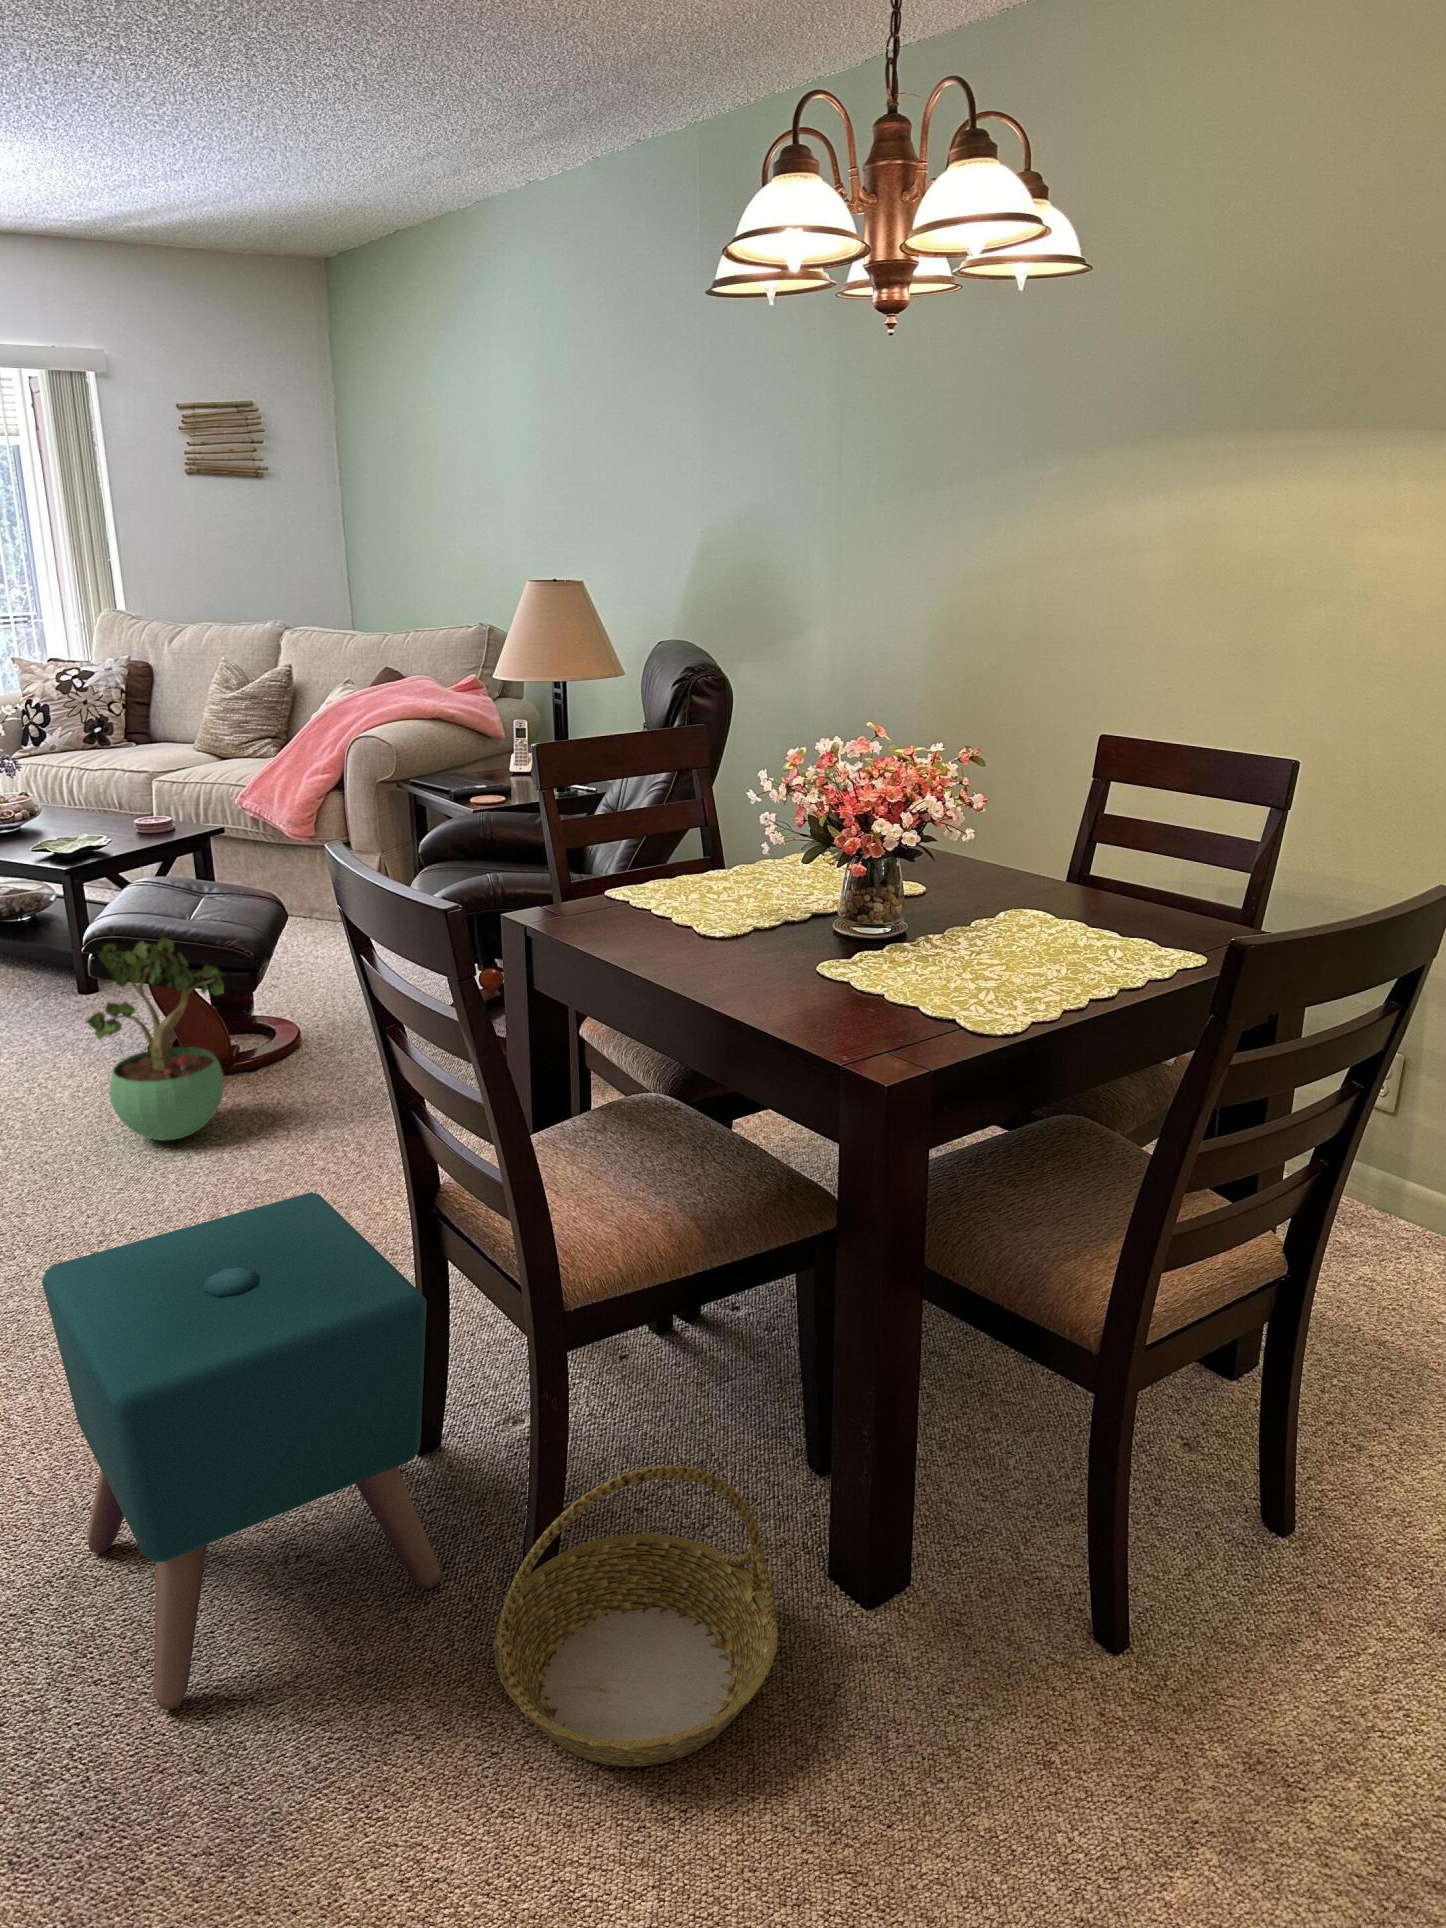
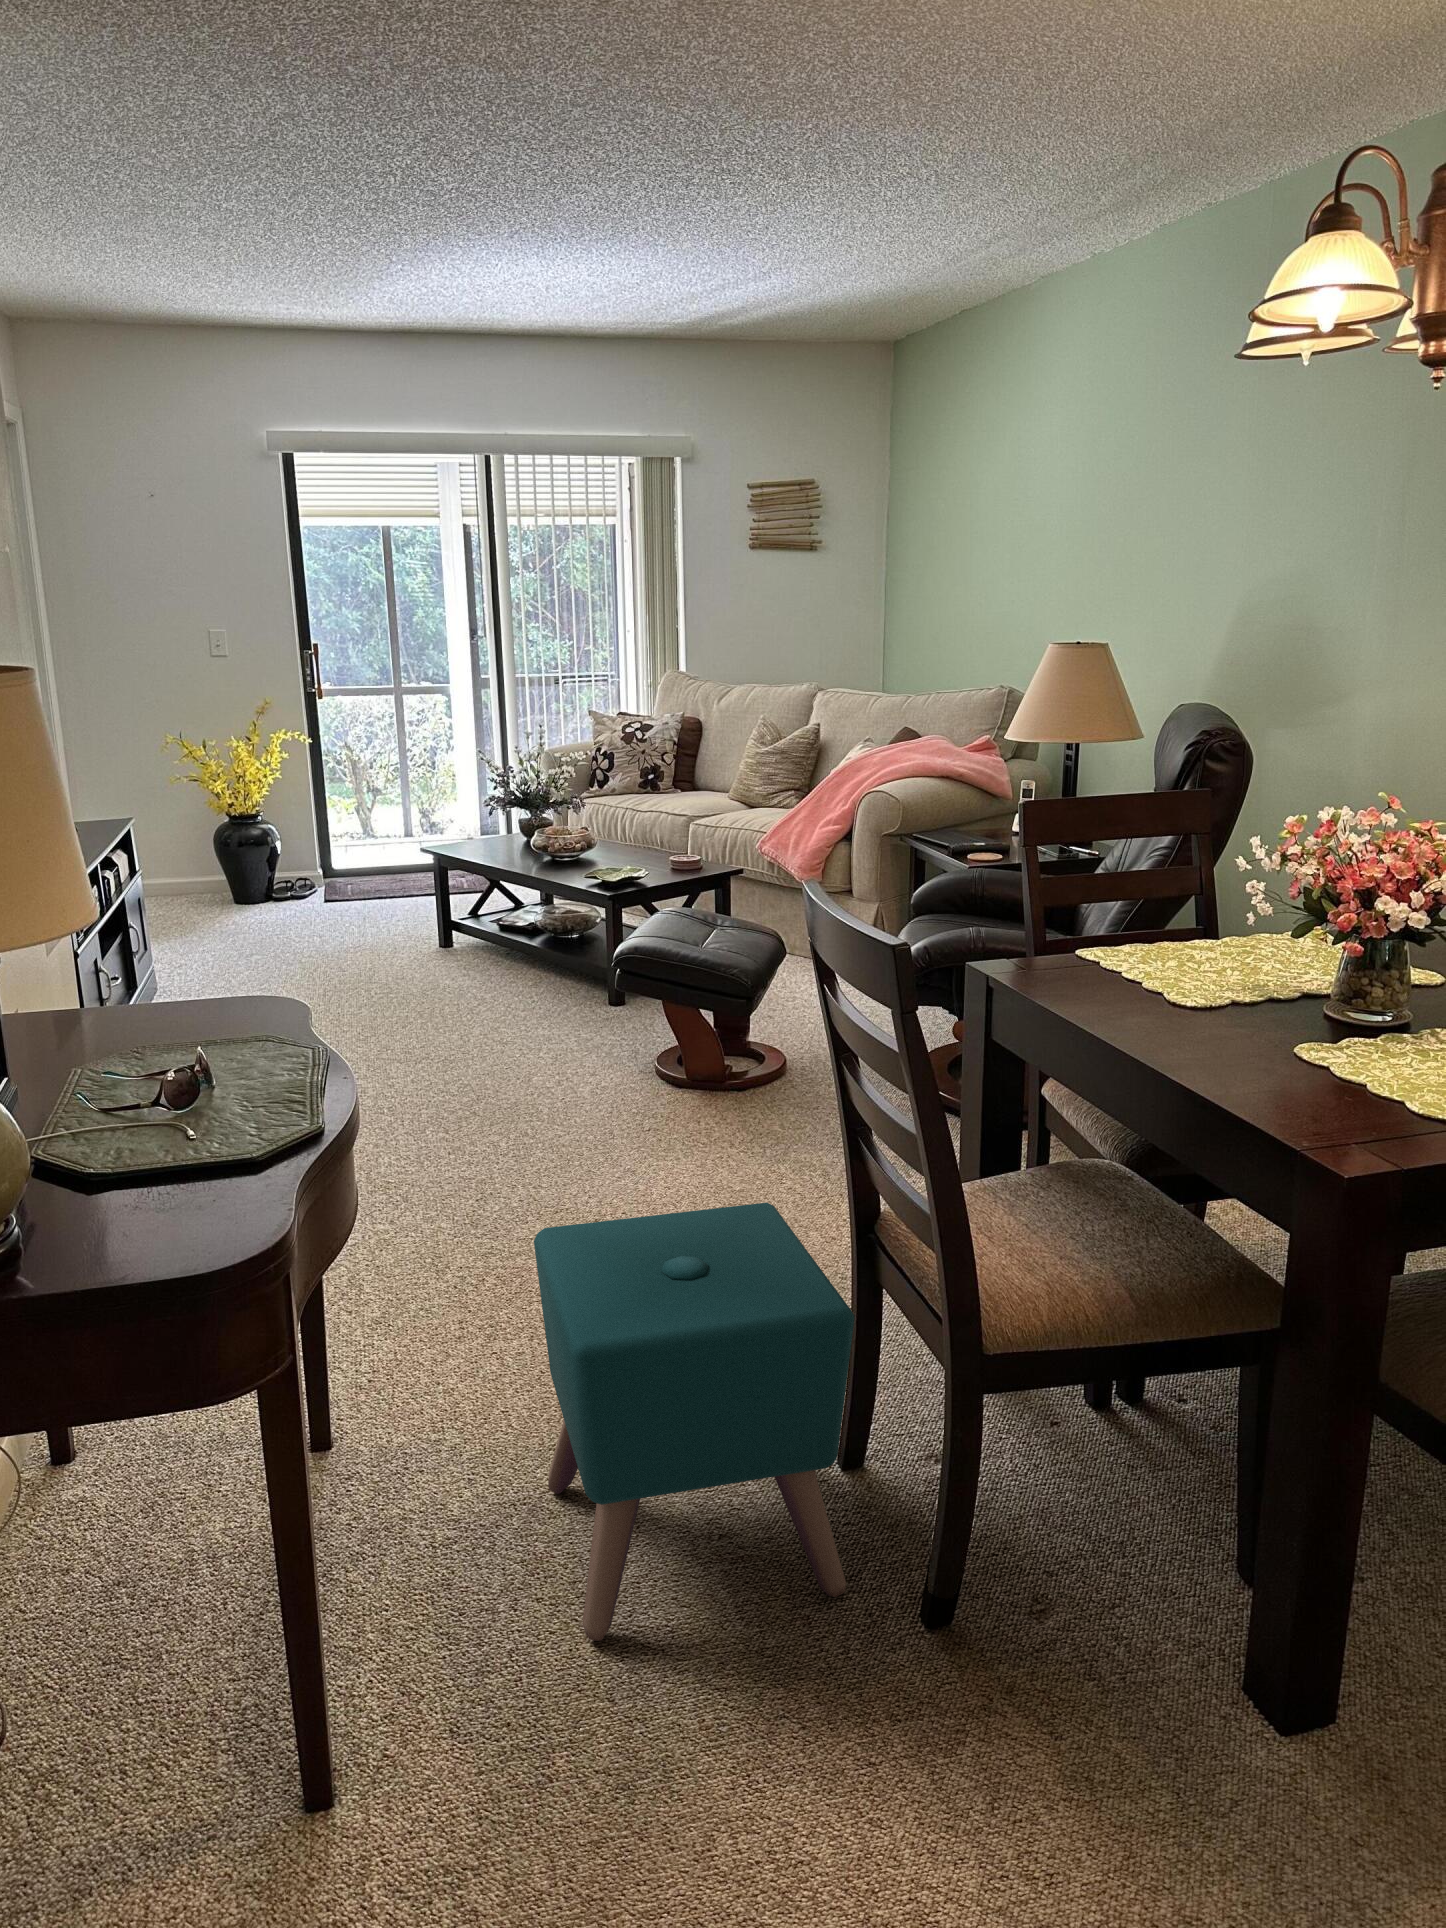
potted plant: present [86,936,224,1141] -> none [605,960,725,1149]
basket: present [493,1465,778,1767] -> none [881,1520,1174,1823]

